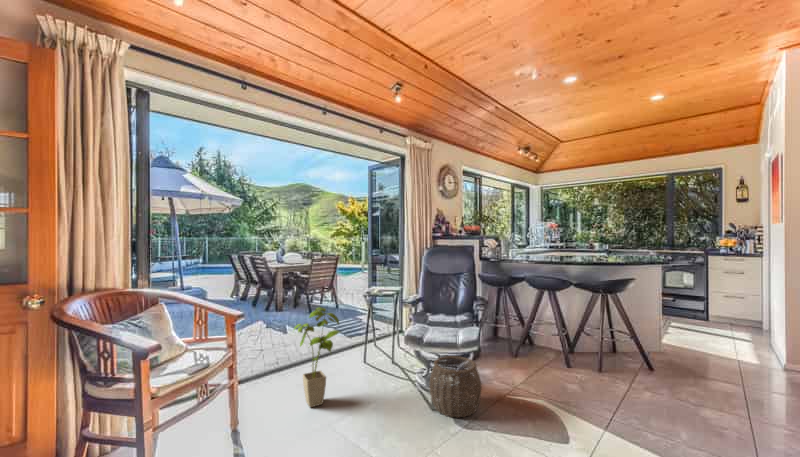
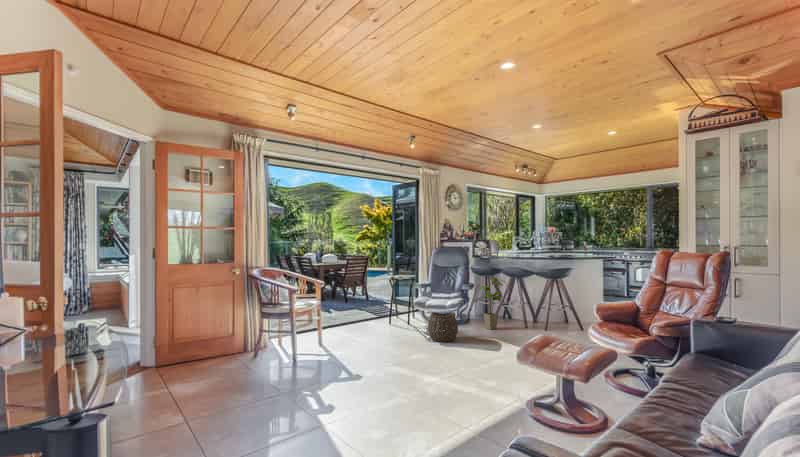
house plant: present [294,307,340,407] -> present [480,277,504,330]

